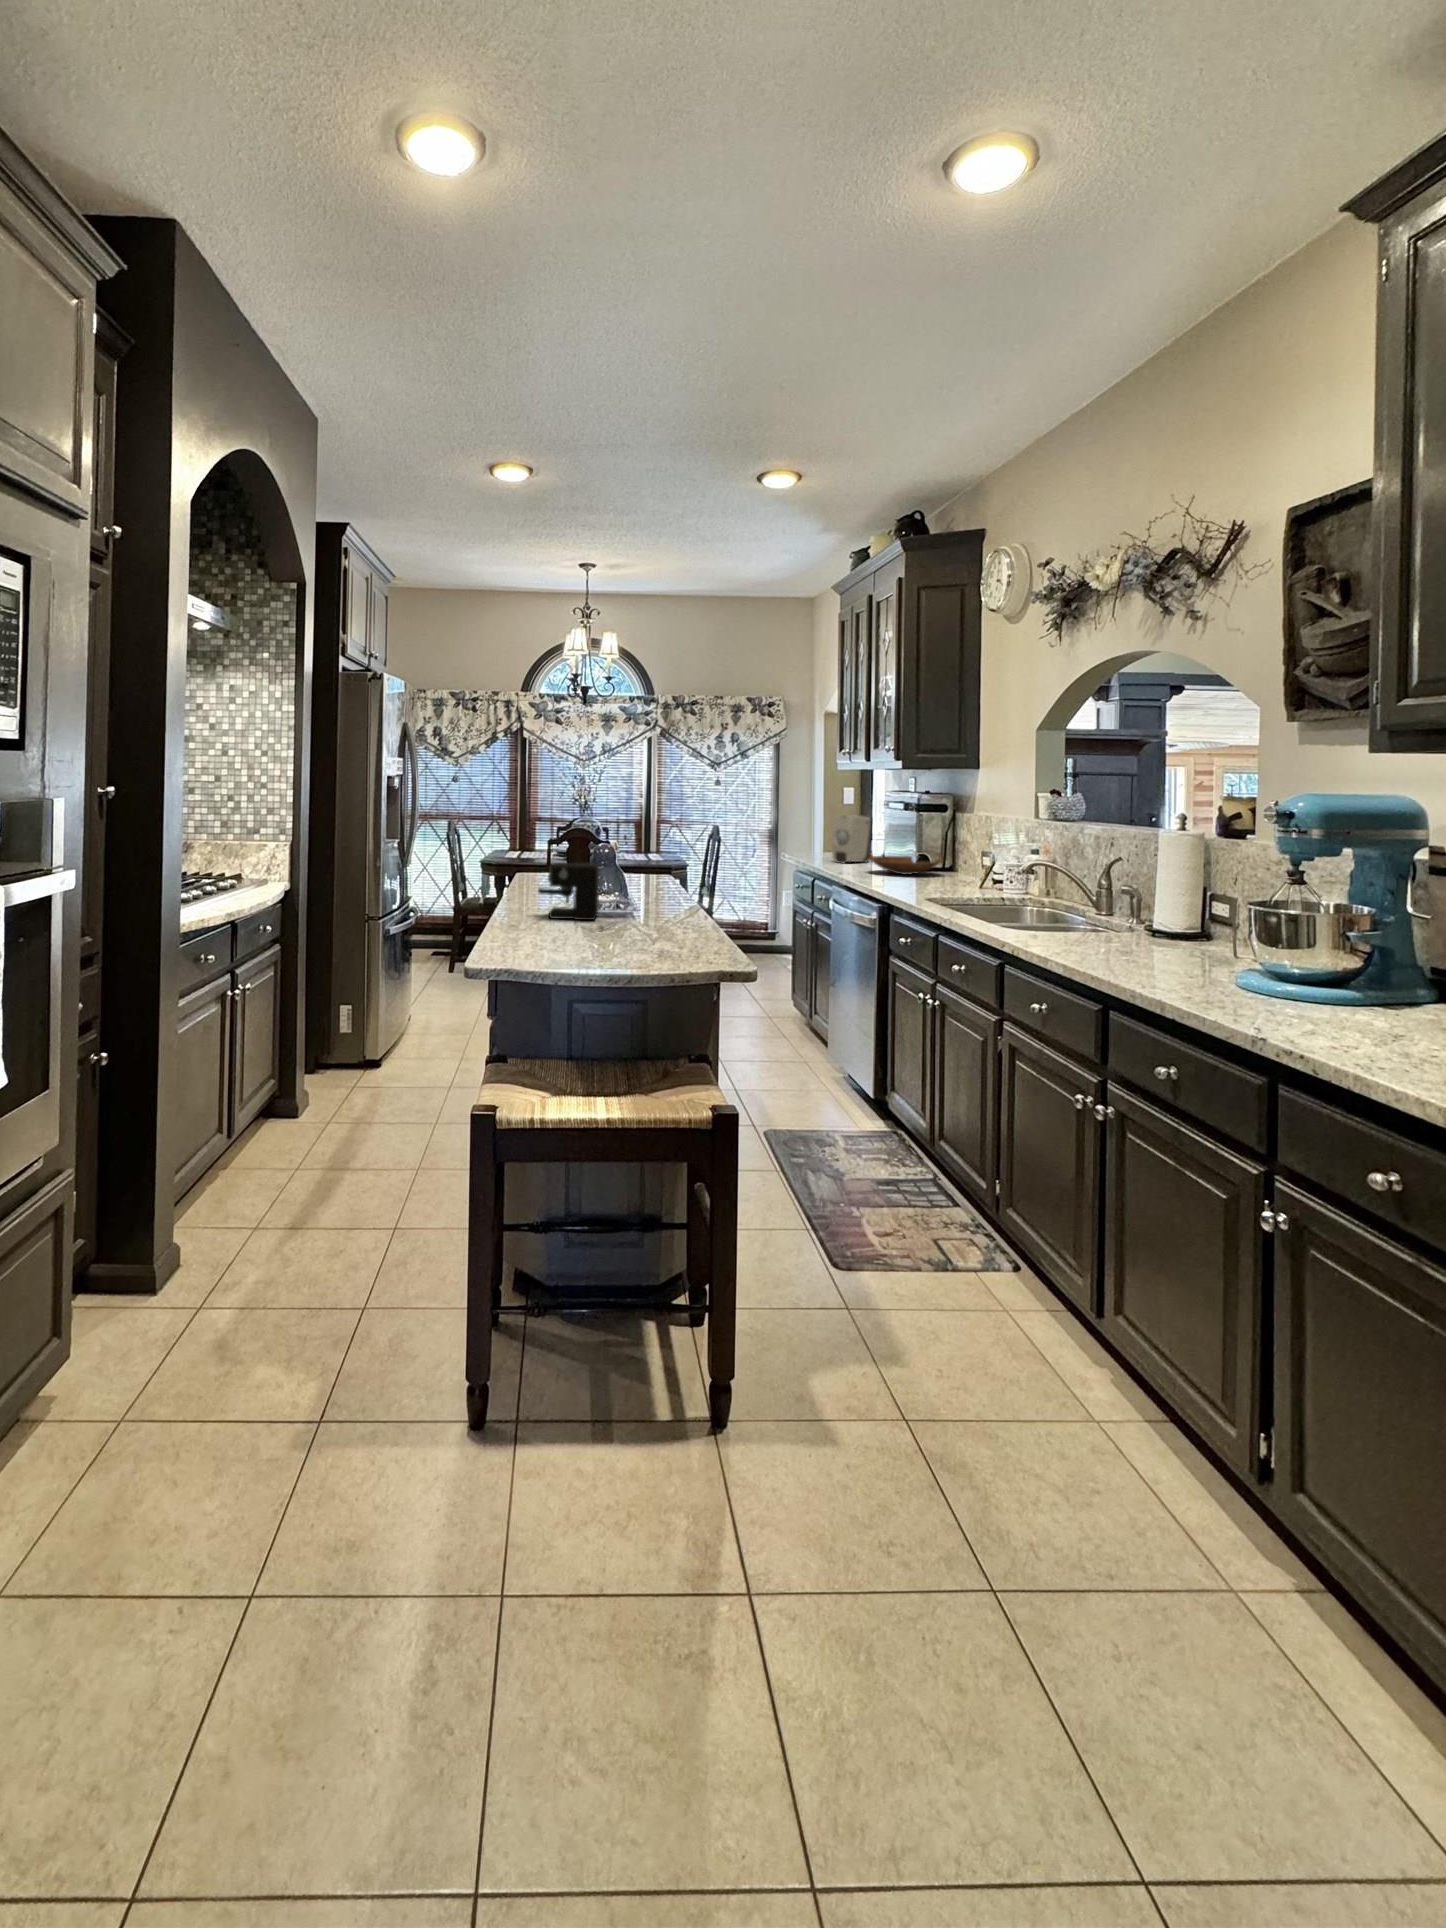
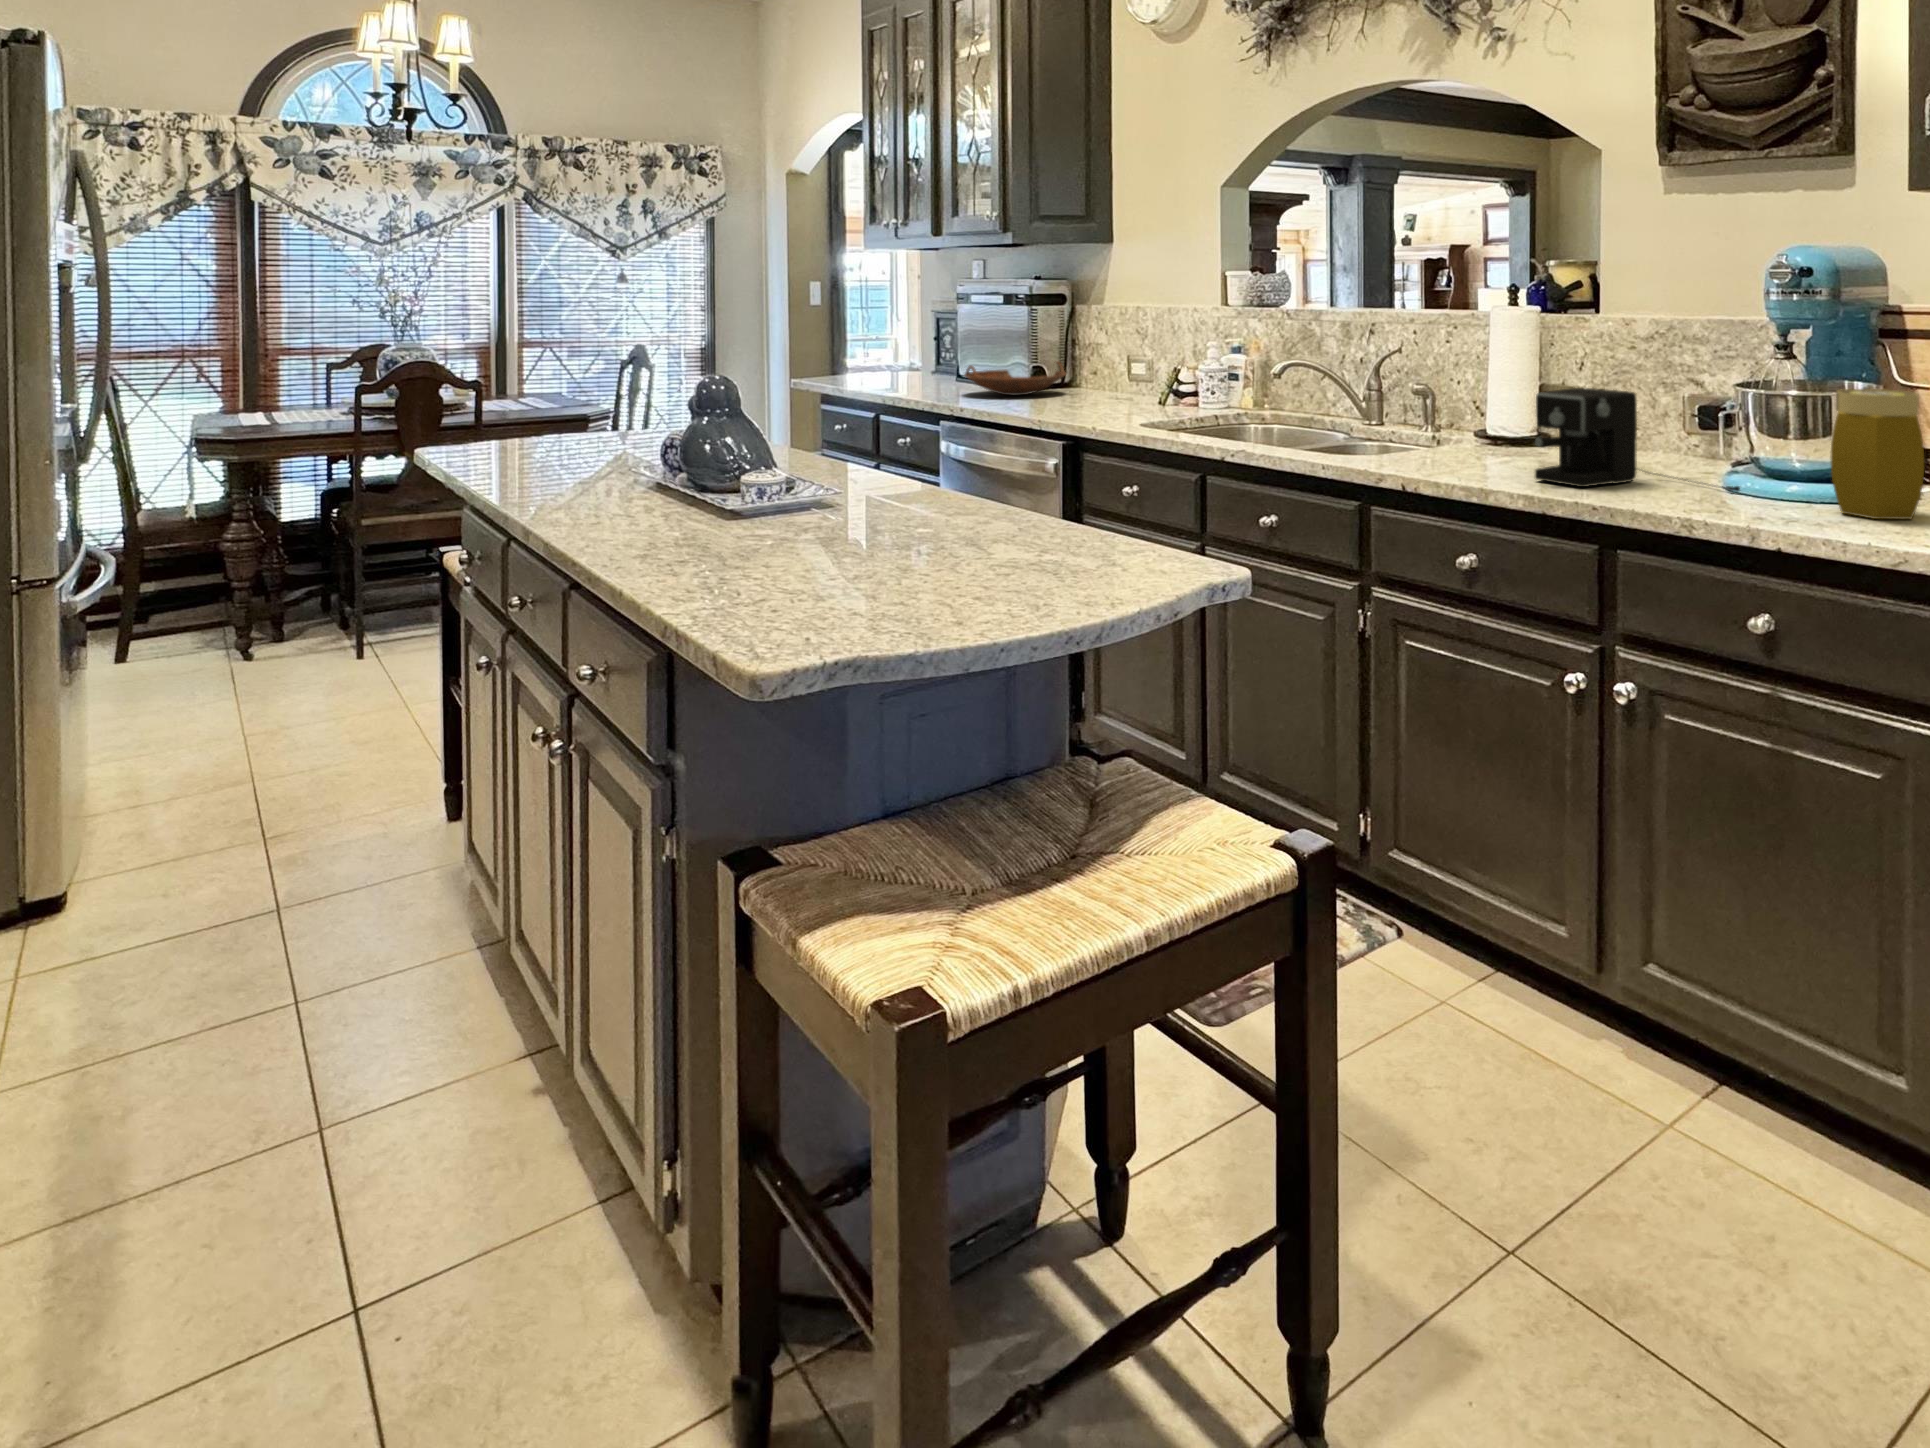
soap dispenser: present [832,815,871,863] -> none [882,316,932,387]
coffee maker: present [538,863,612,929] -> present [1535,388,1740,492]
jar: none [1259,909,1348,1016] -> present [1831,389,1924,519]

